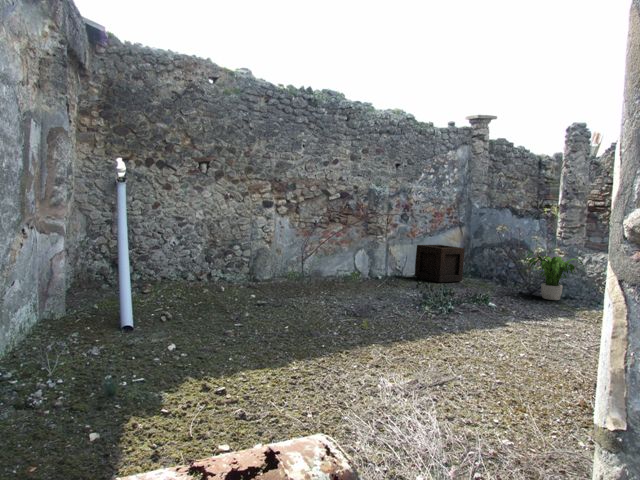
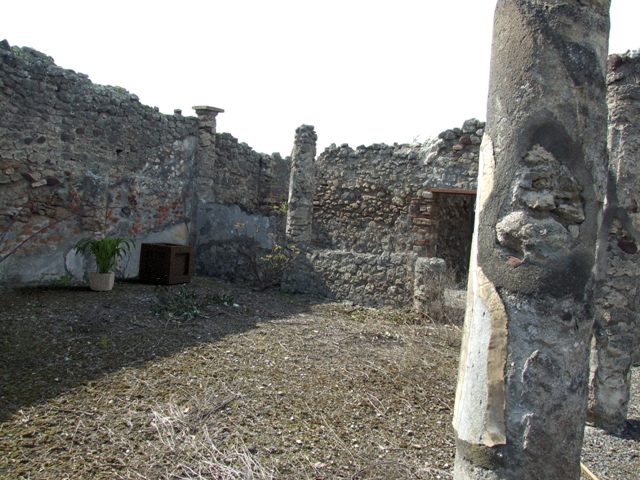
potted plant: present [524,254,584,300] -> present [74,237,135,291]

